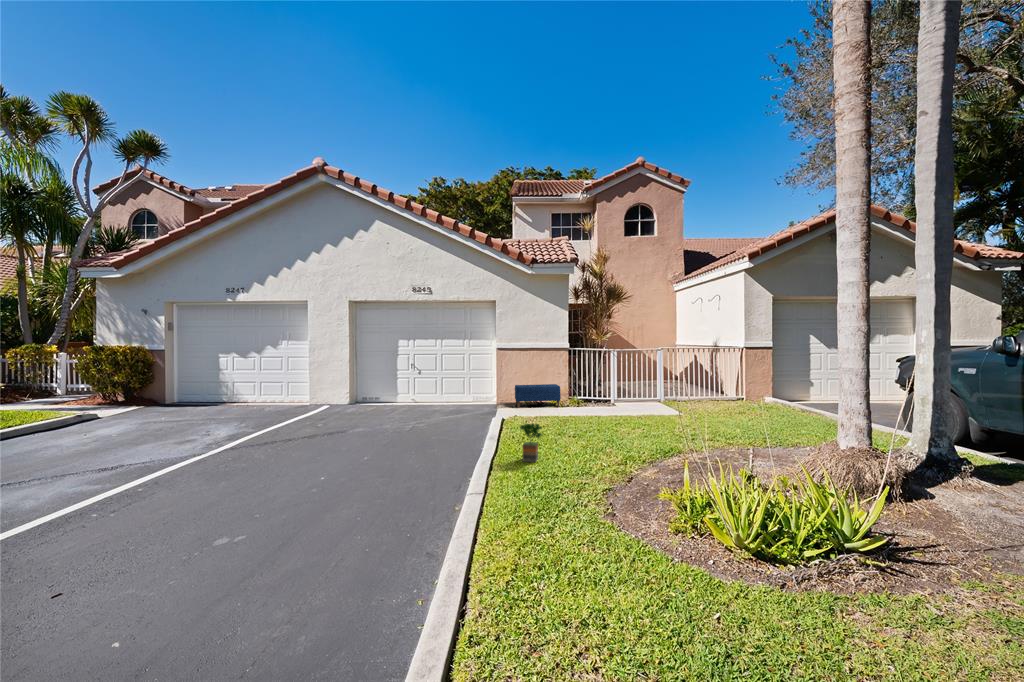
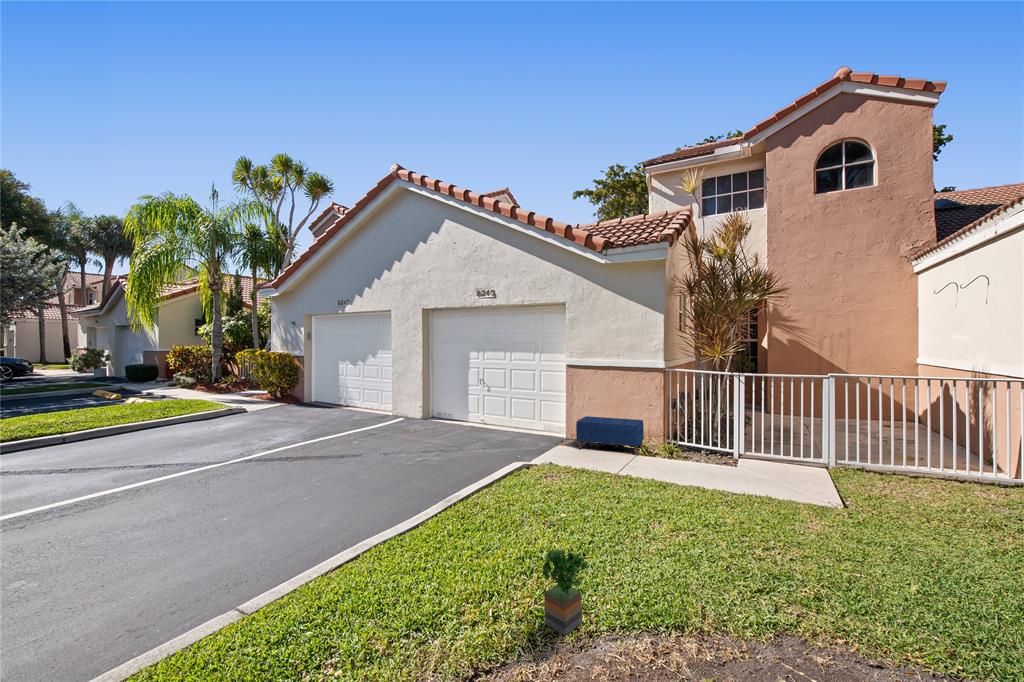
potted tree: present [520,424,542,462] -> present [542,549,588,635]

